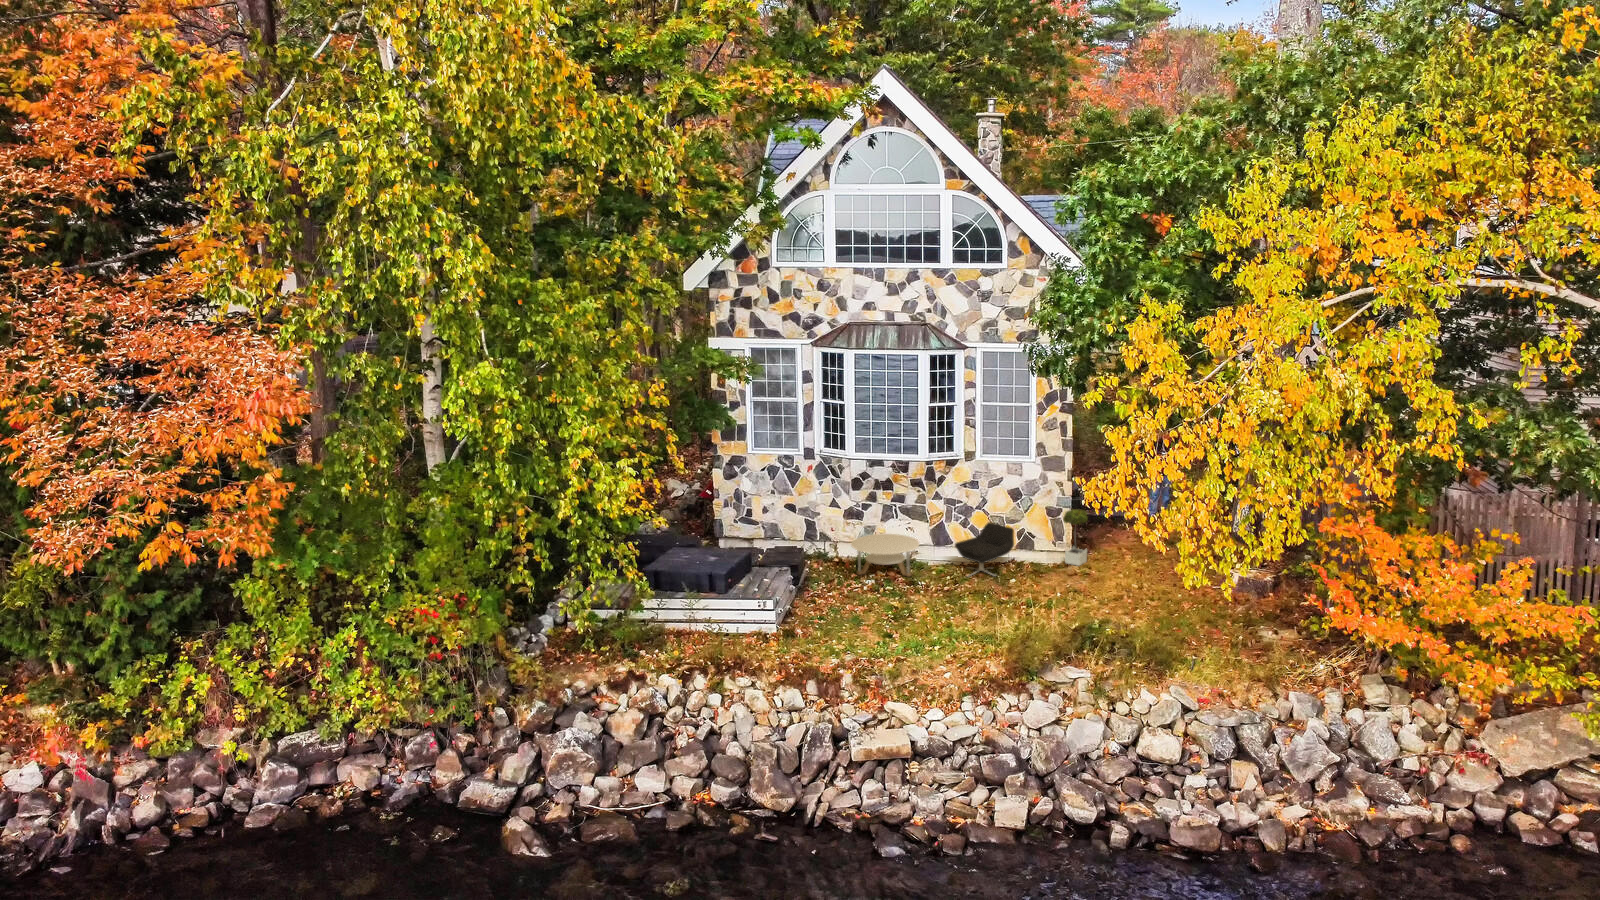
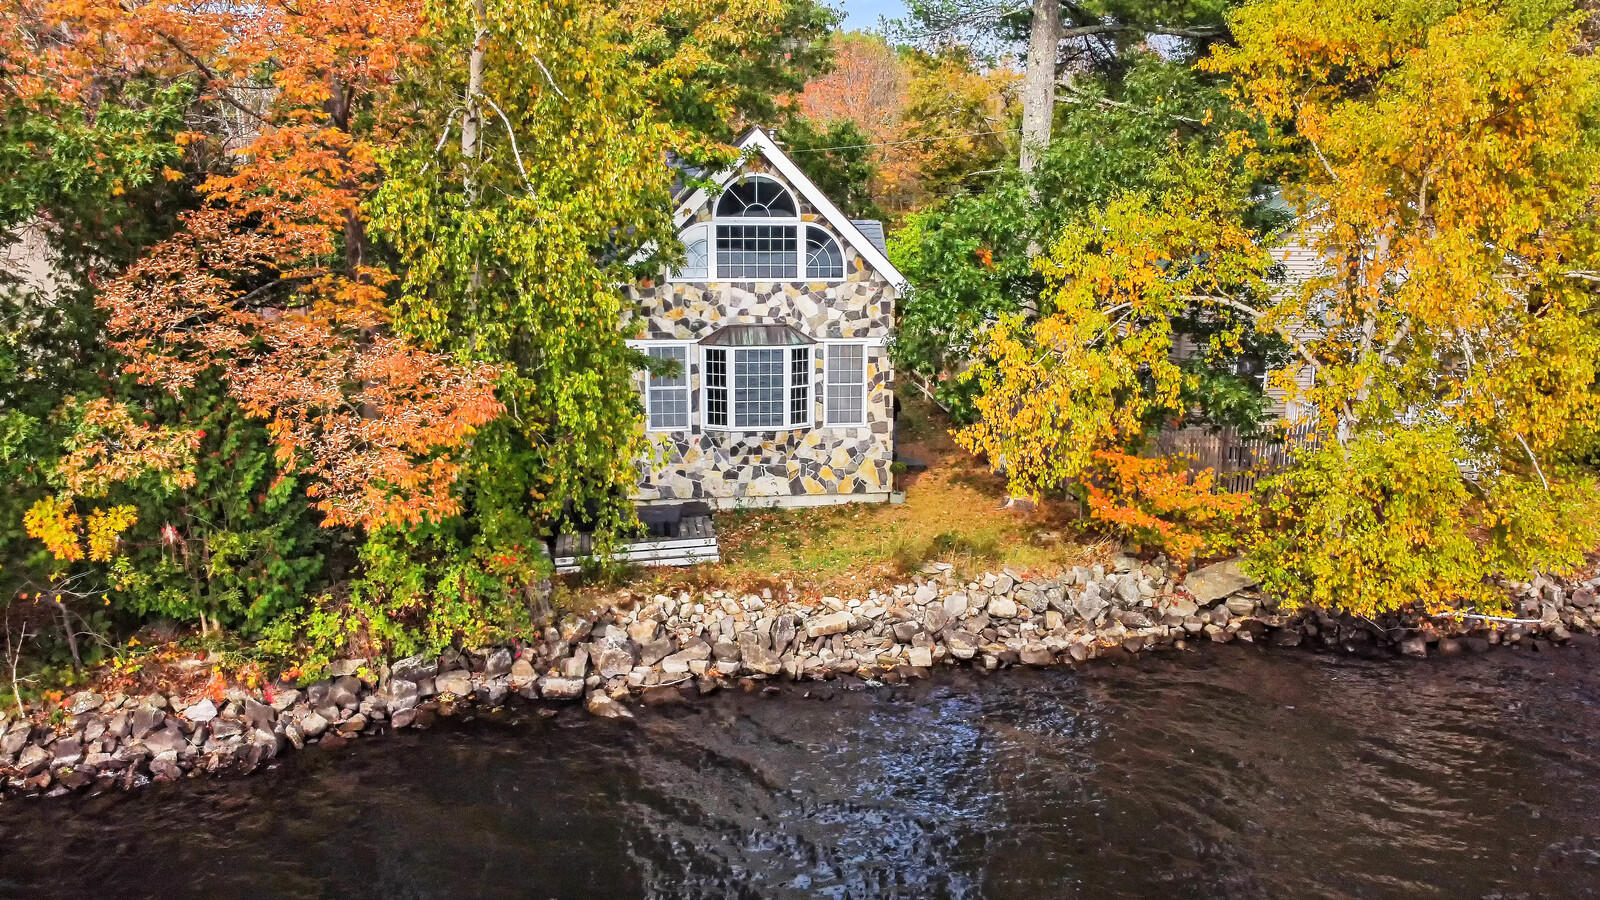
lounge chair: present [955,522,1014,575] -> none [814,475,858,517]
round table: present [851,534,920,576] -> none [736,489,789,521]

